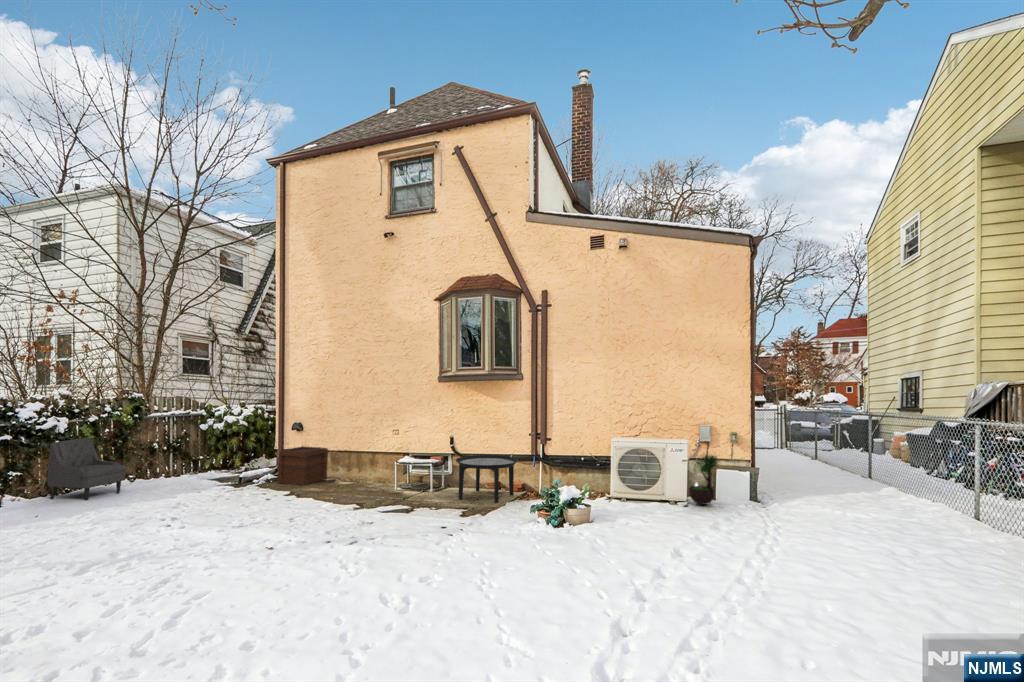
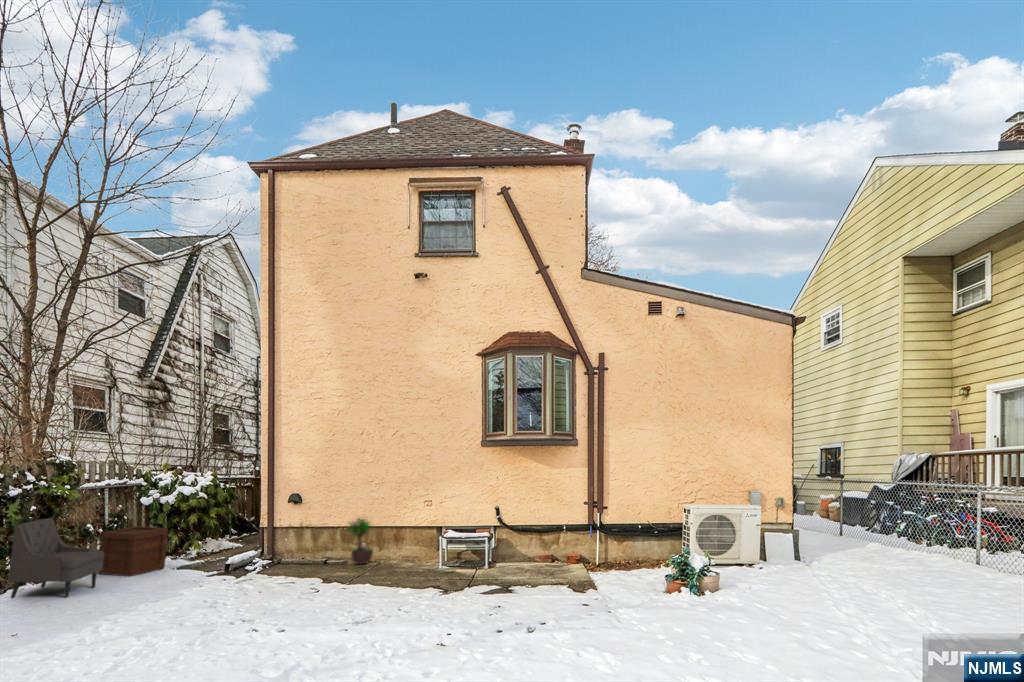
wooden crate: present [278,447,328,485] -> present [98,526,168,576]
round table: present [455,455,518,503] -> none [515,526,582,578]
potted tree: present [689,455,718,505] -> present [347,519,373,564]

